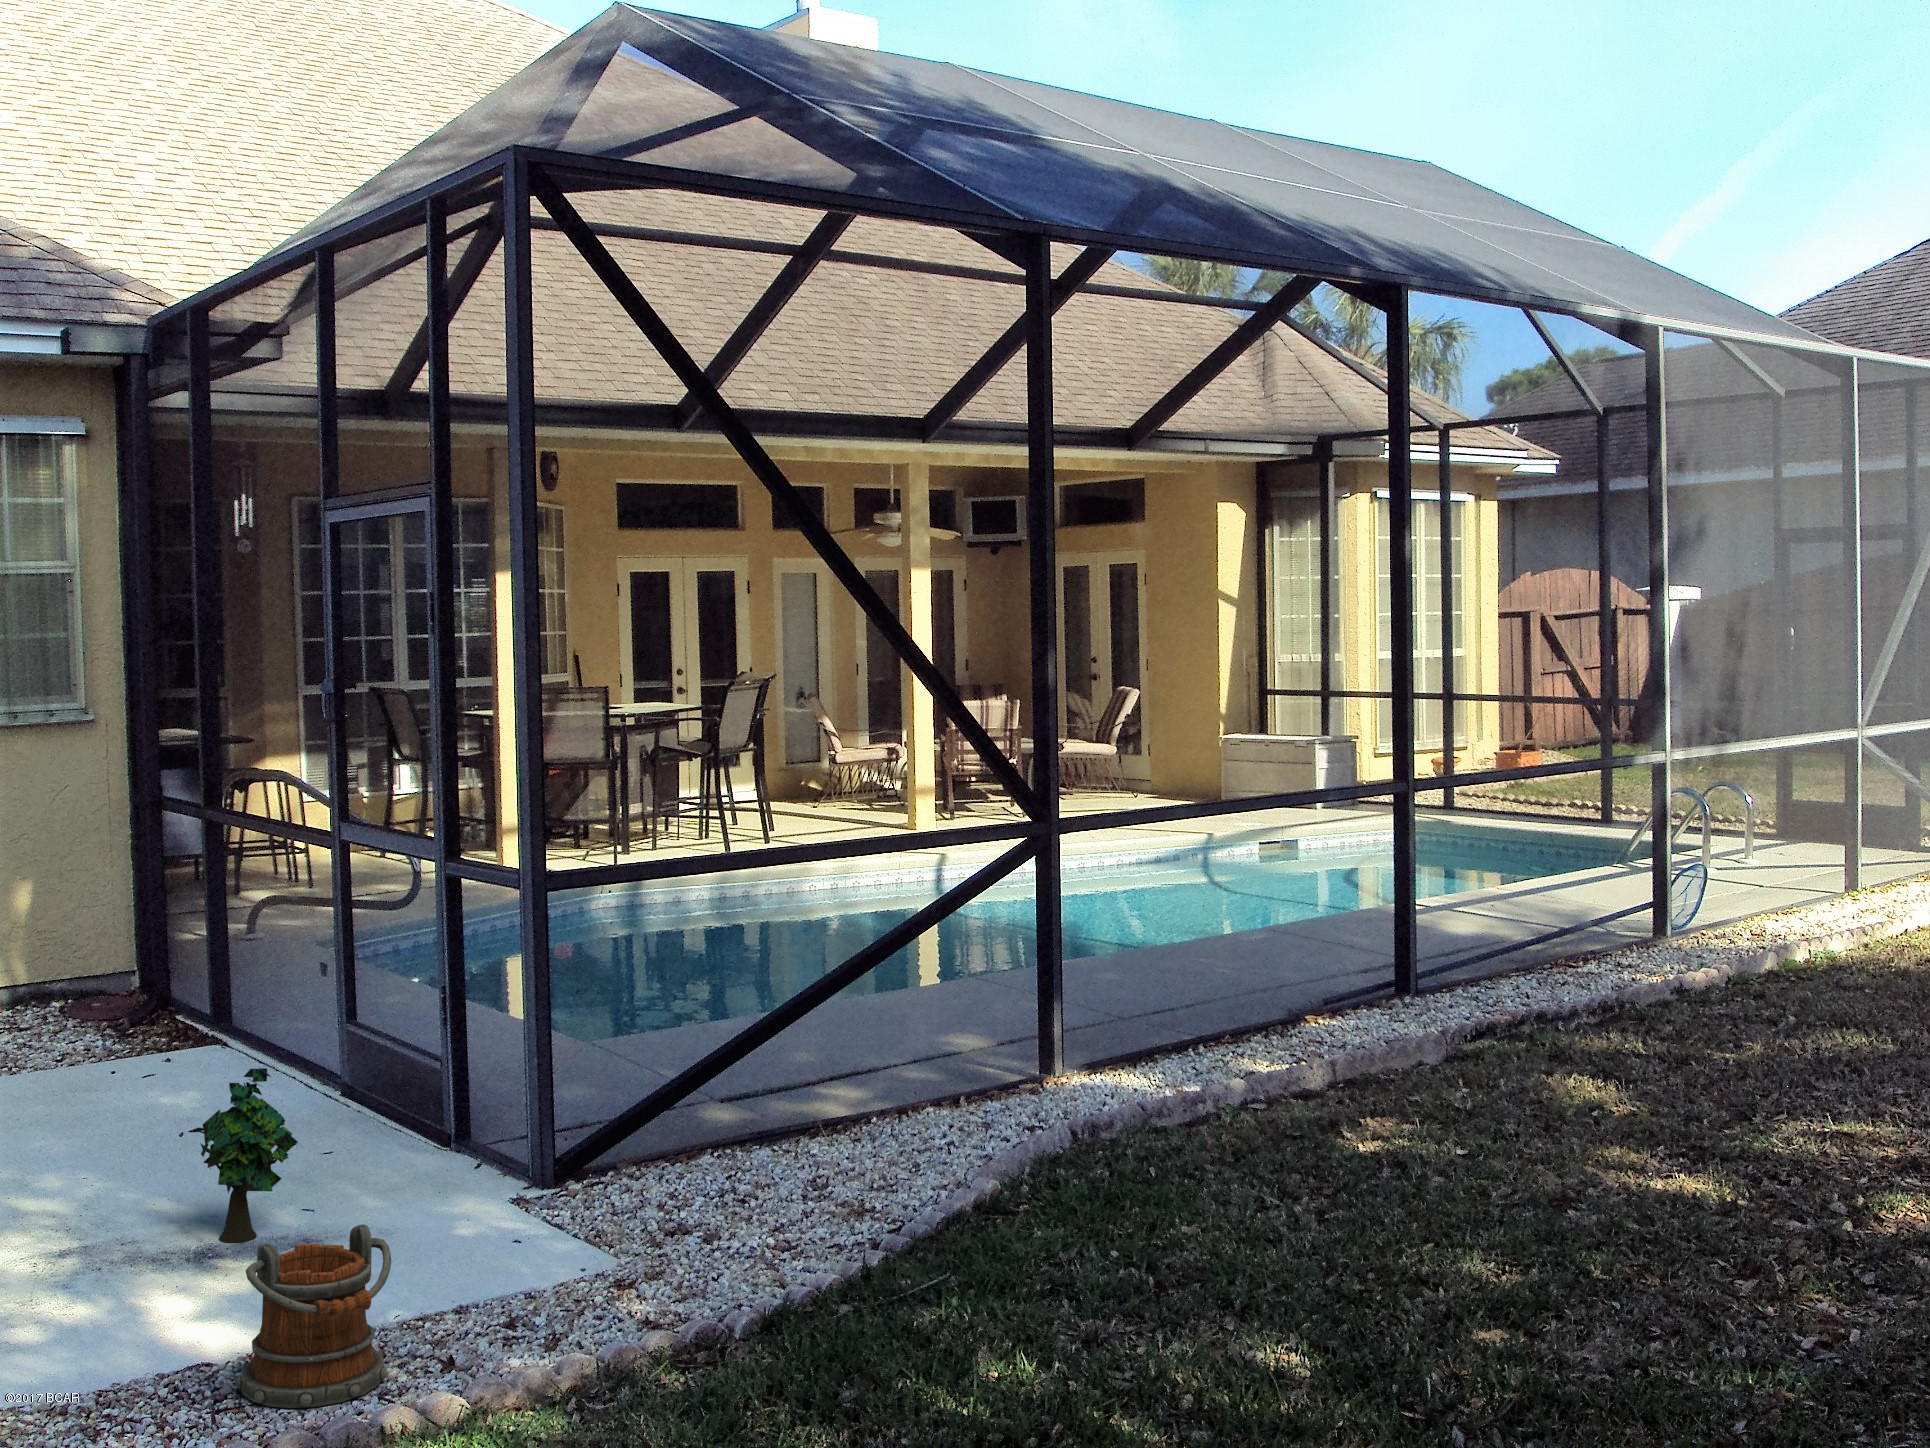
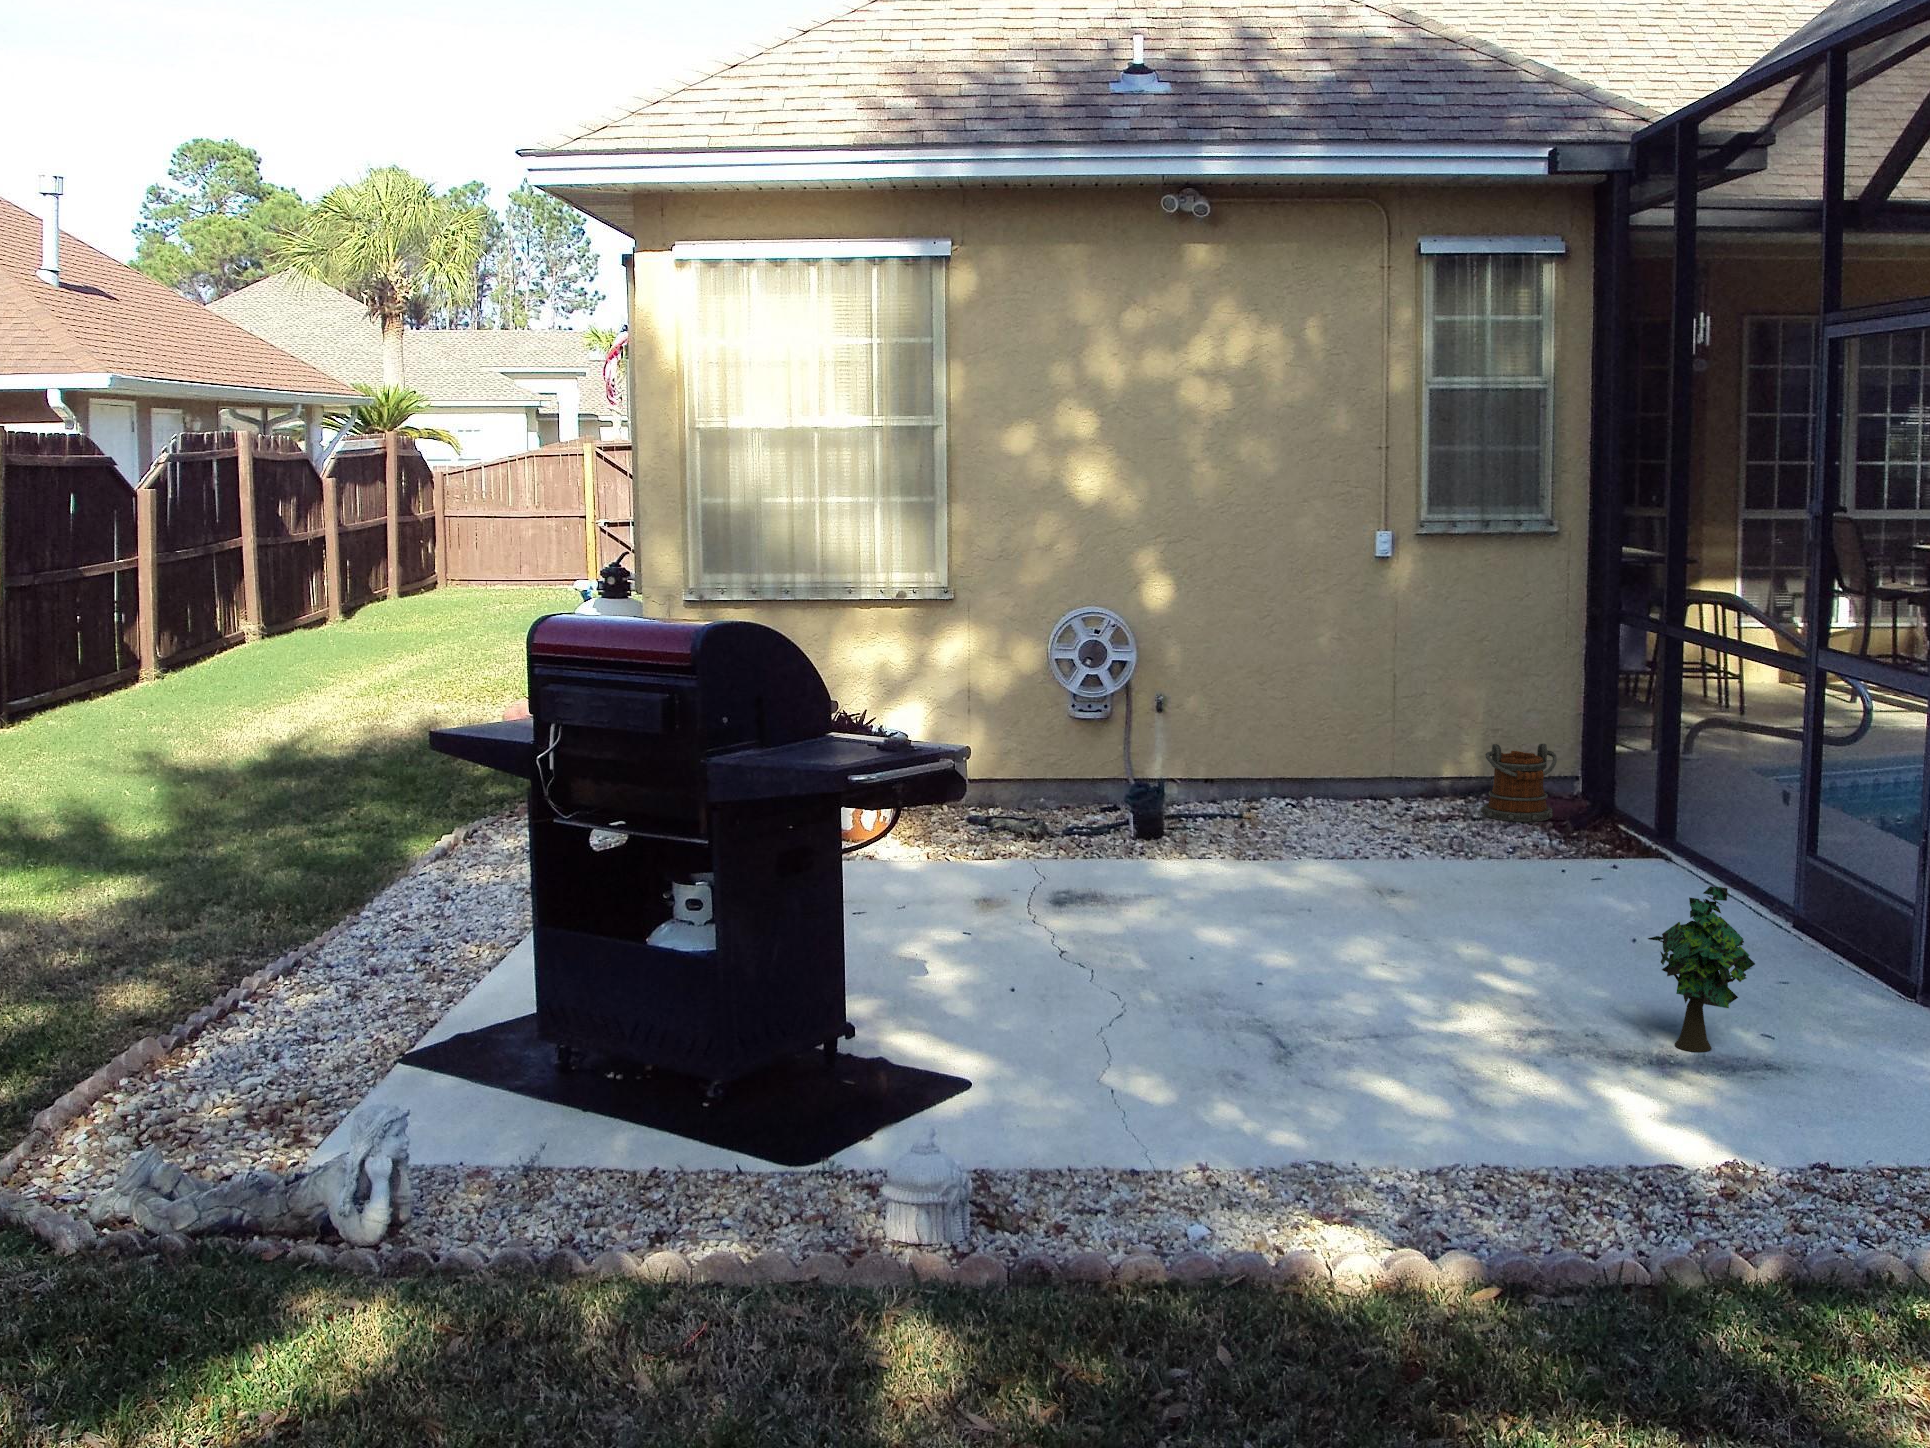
bucket: present [235,1224,391,1408] -> present [1481,744,1557,822]

